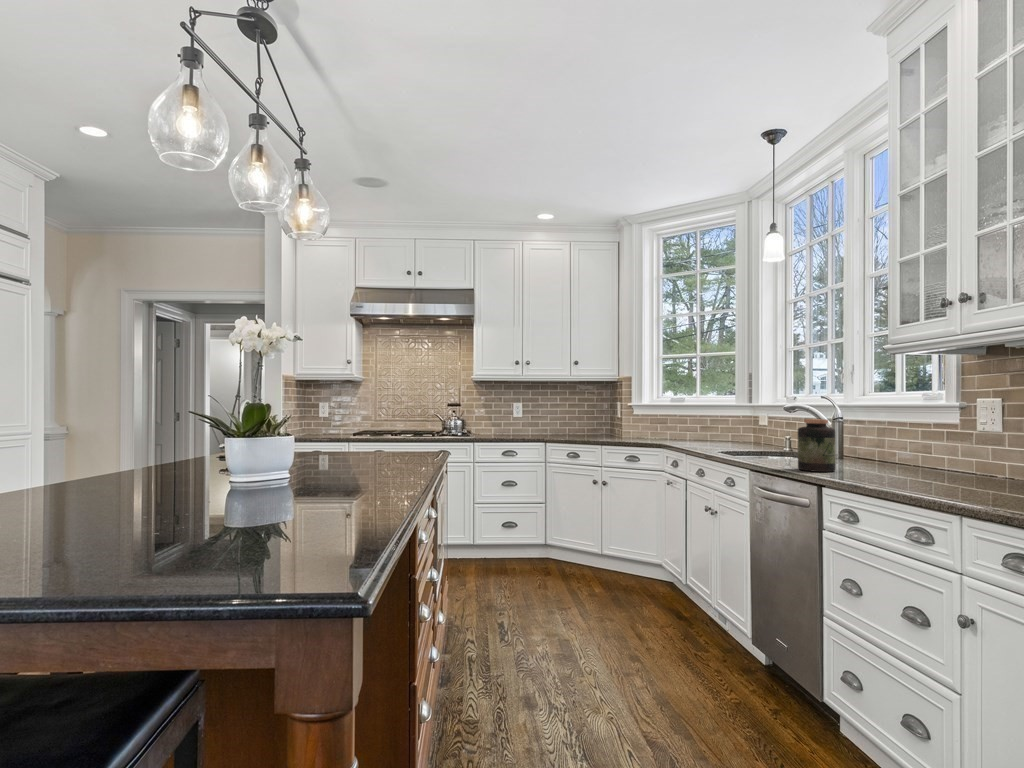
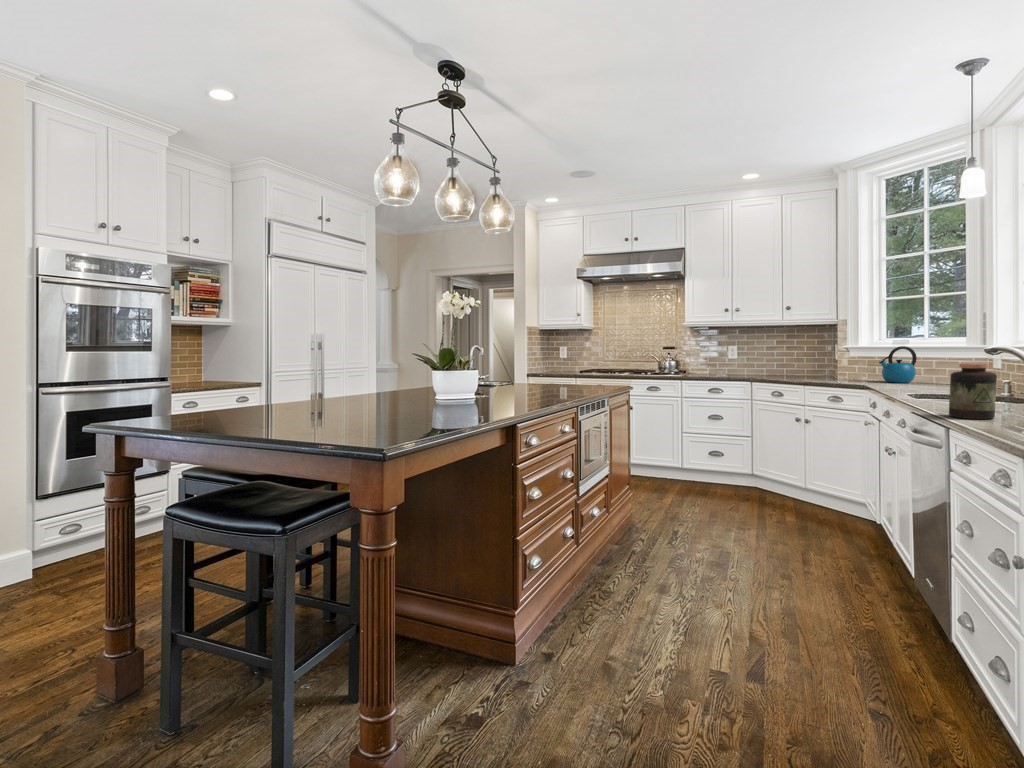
kettle: none [663,406,691,440] -> present [879,346,917,383]

